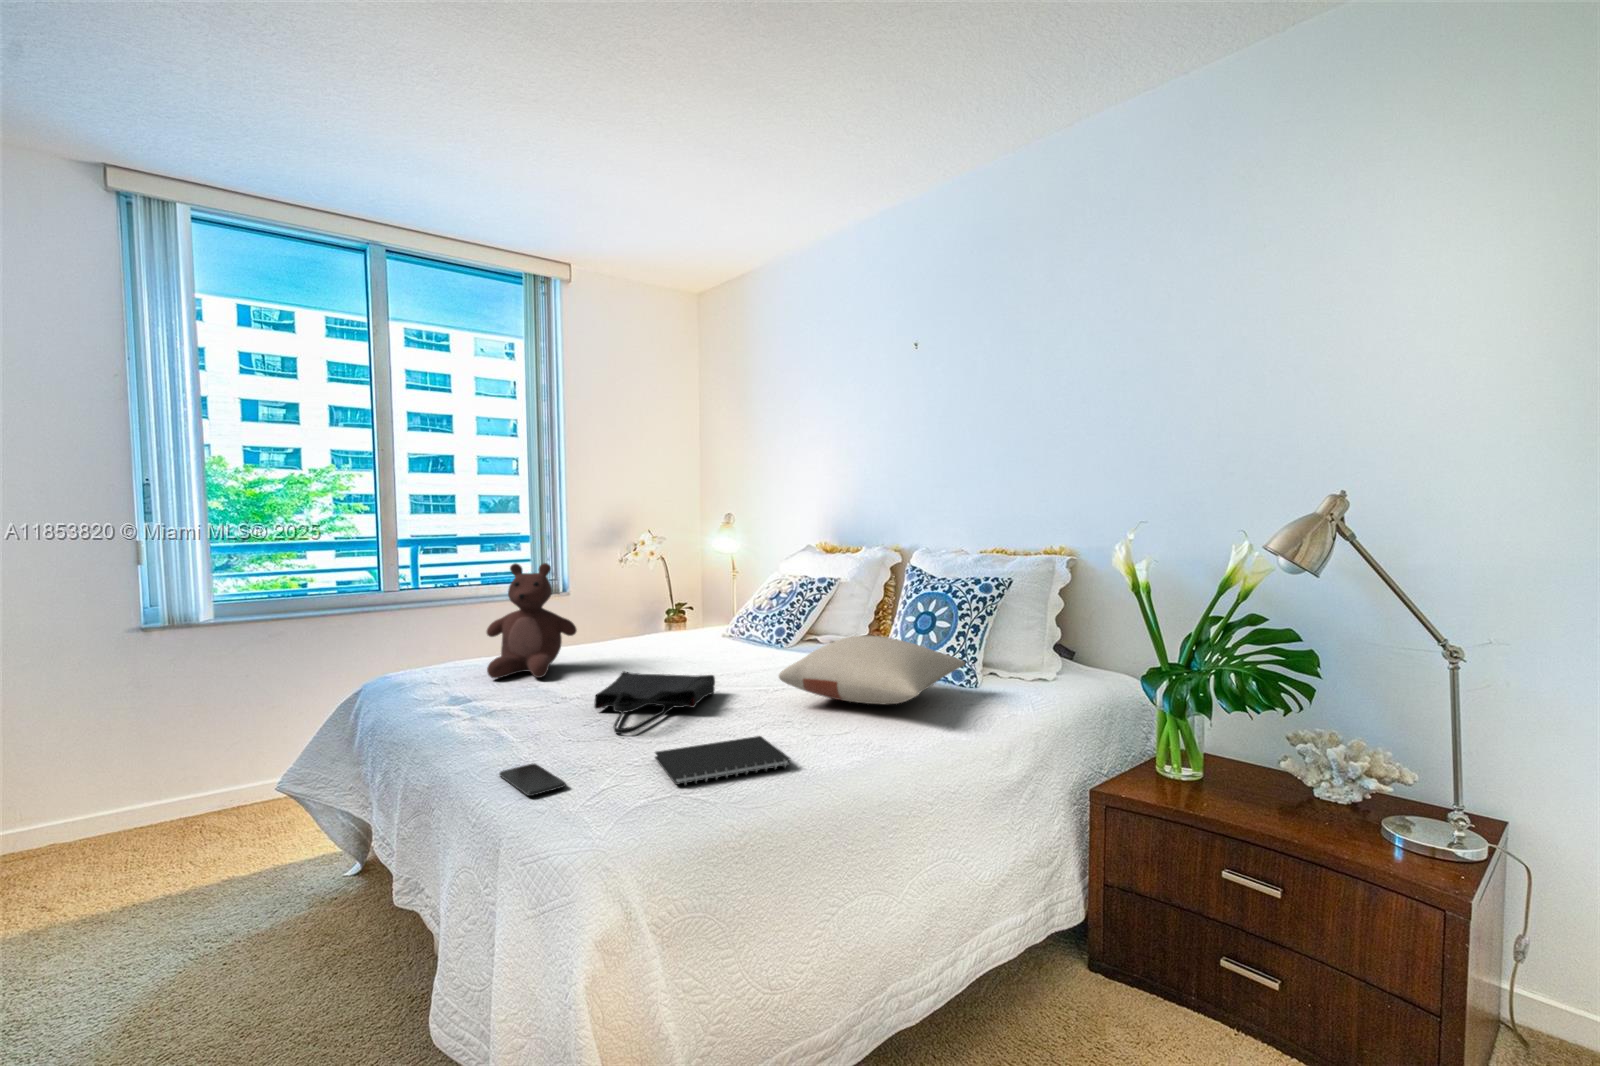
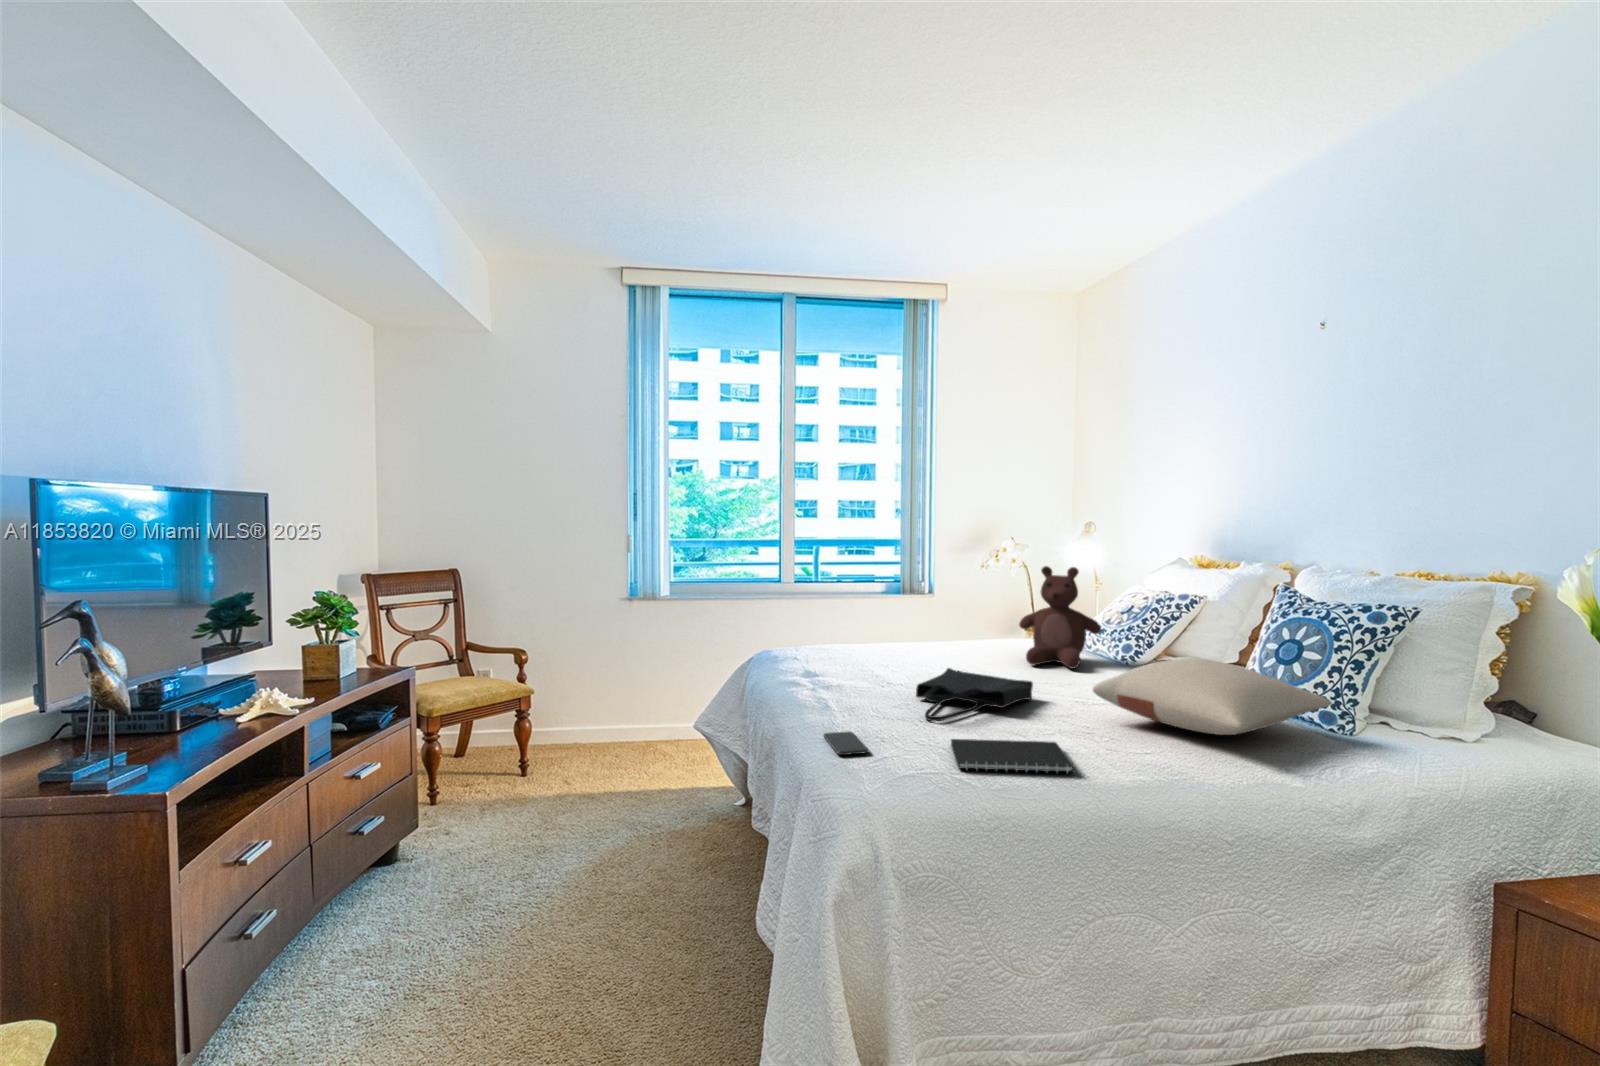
teddy bear: present [487,563,577,679] -> present [1019,566,1101,669]

